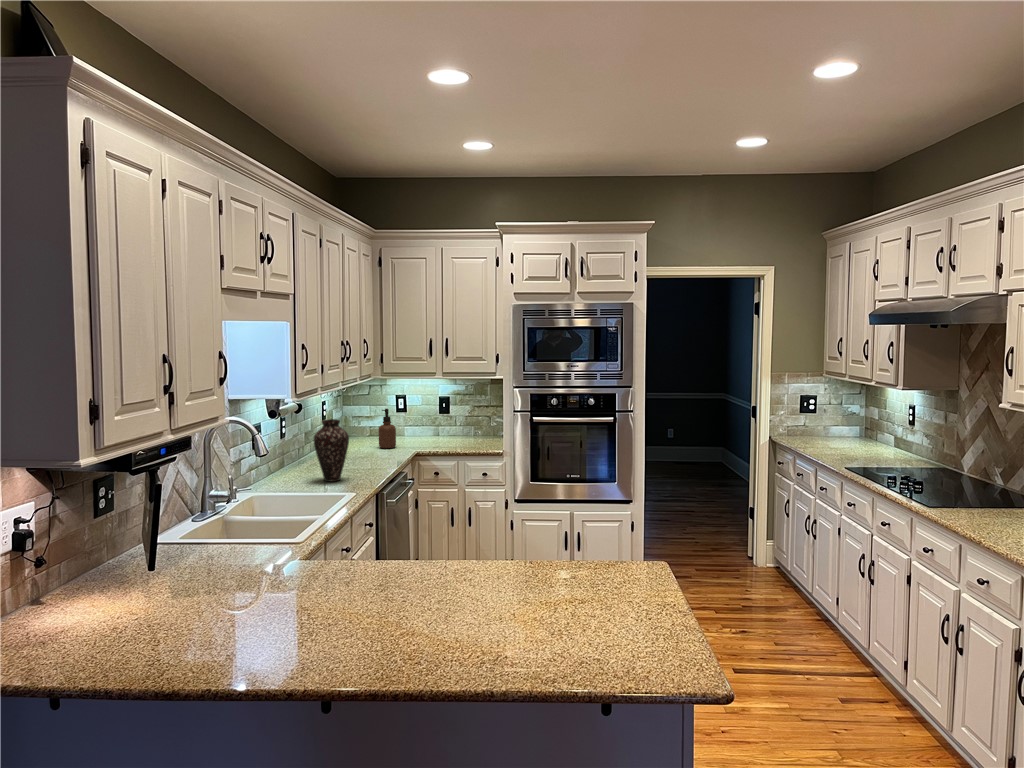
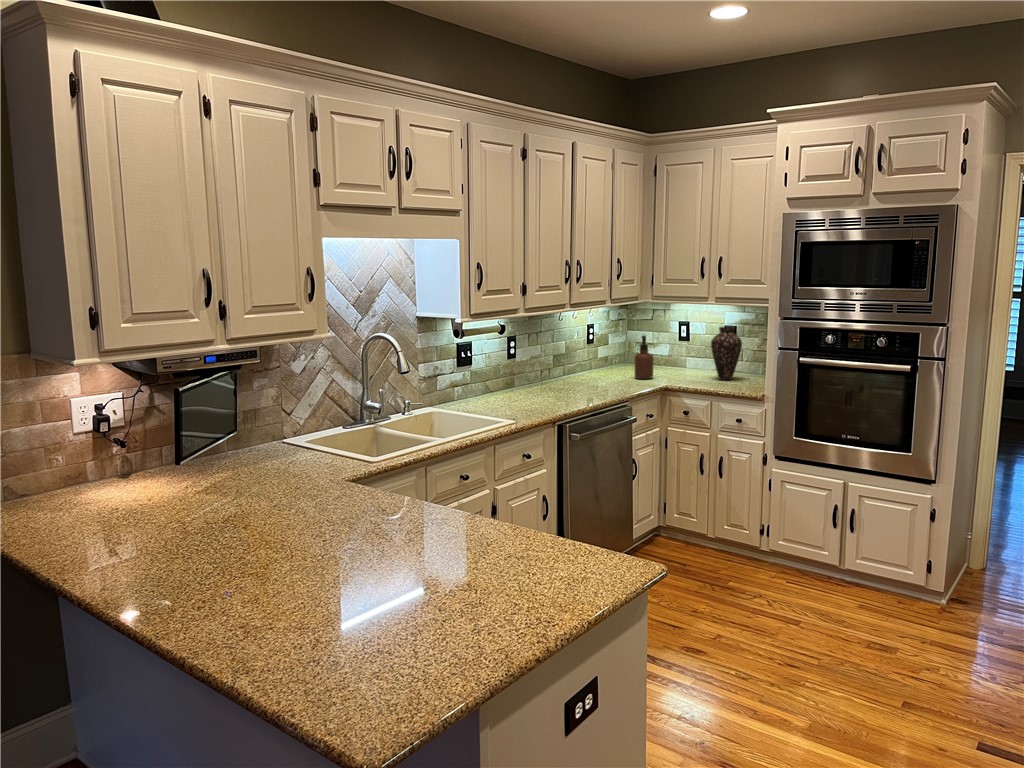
vase: present [314,419,349,482] -> present [711,327,742,380]

